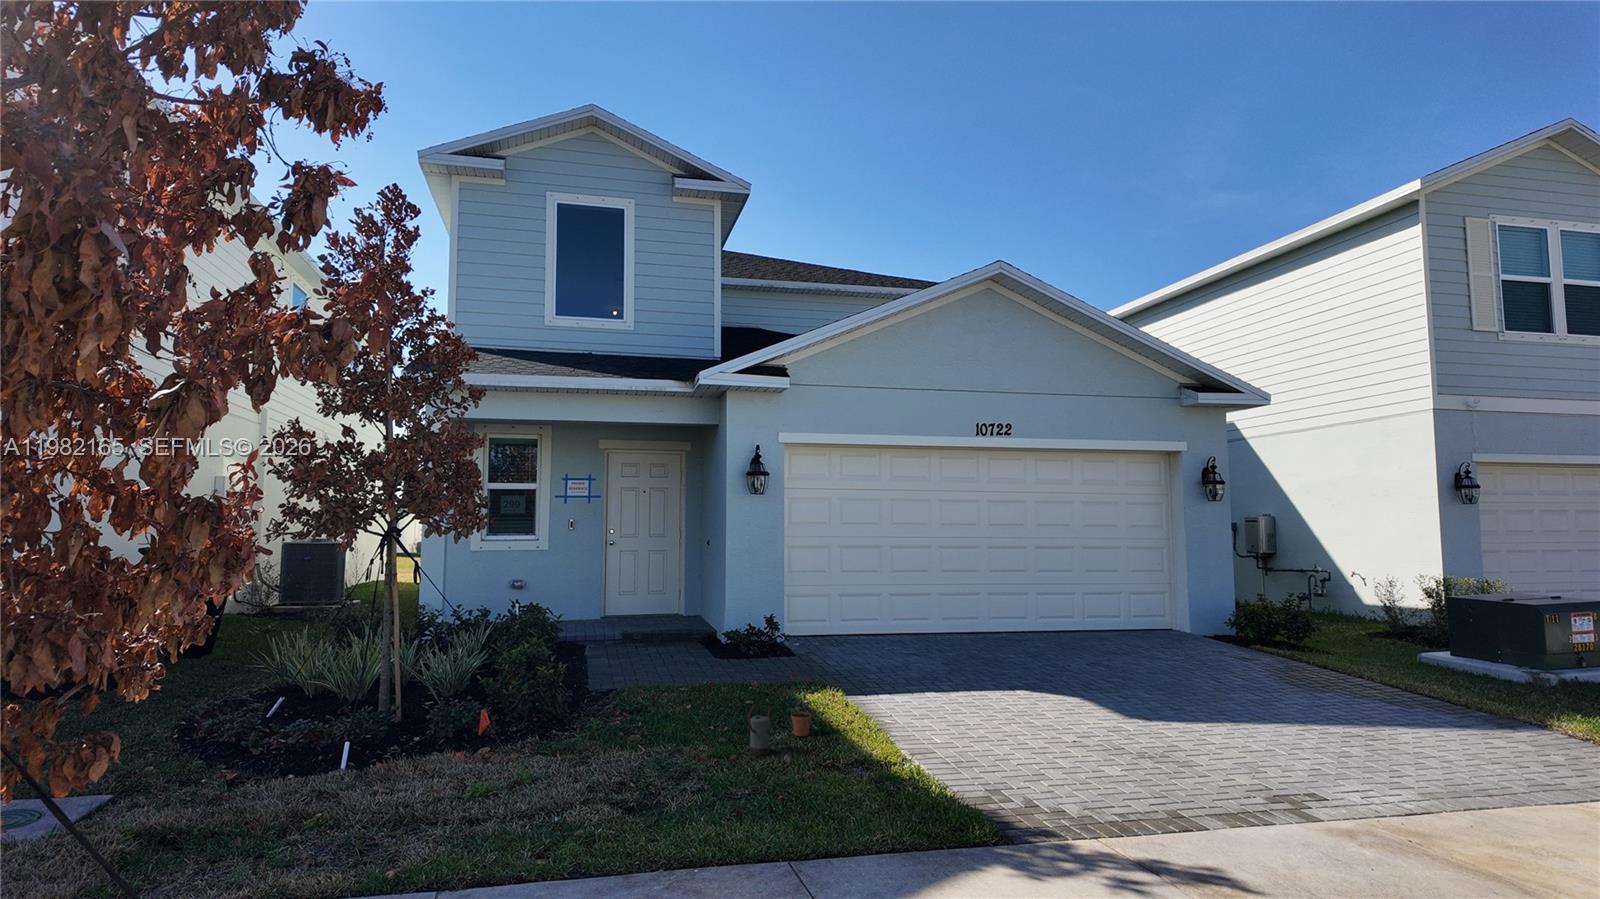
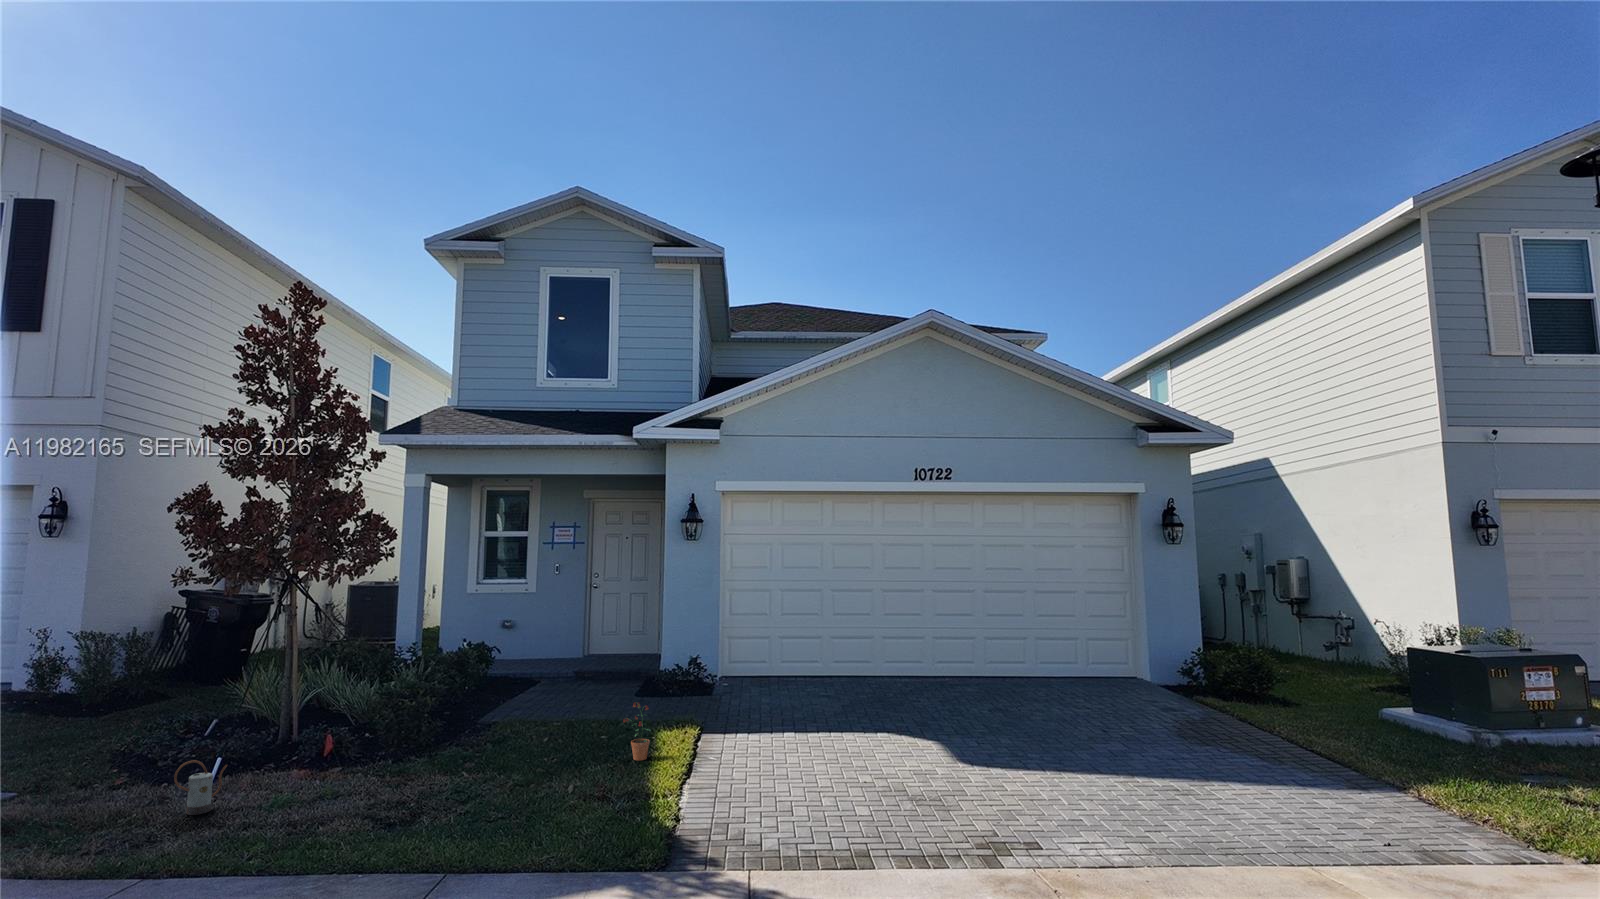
watering can: present [748,704,771,756] -> present [174,760,228,815]

